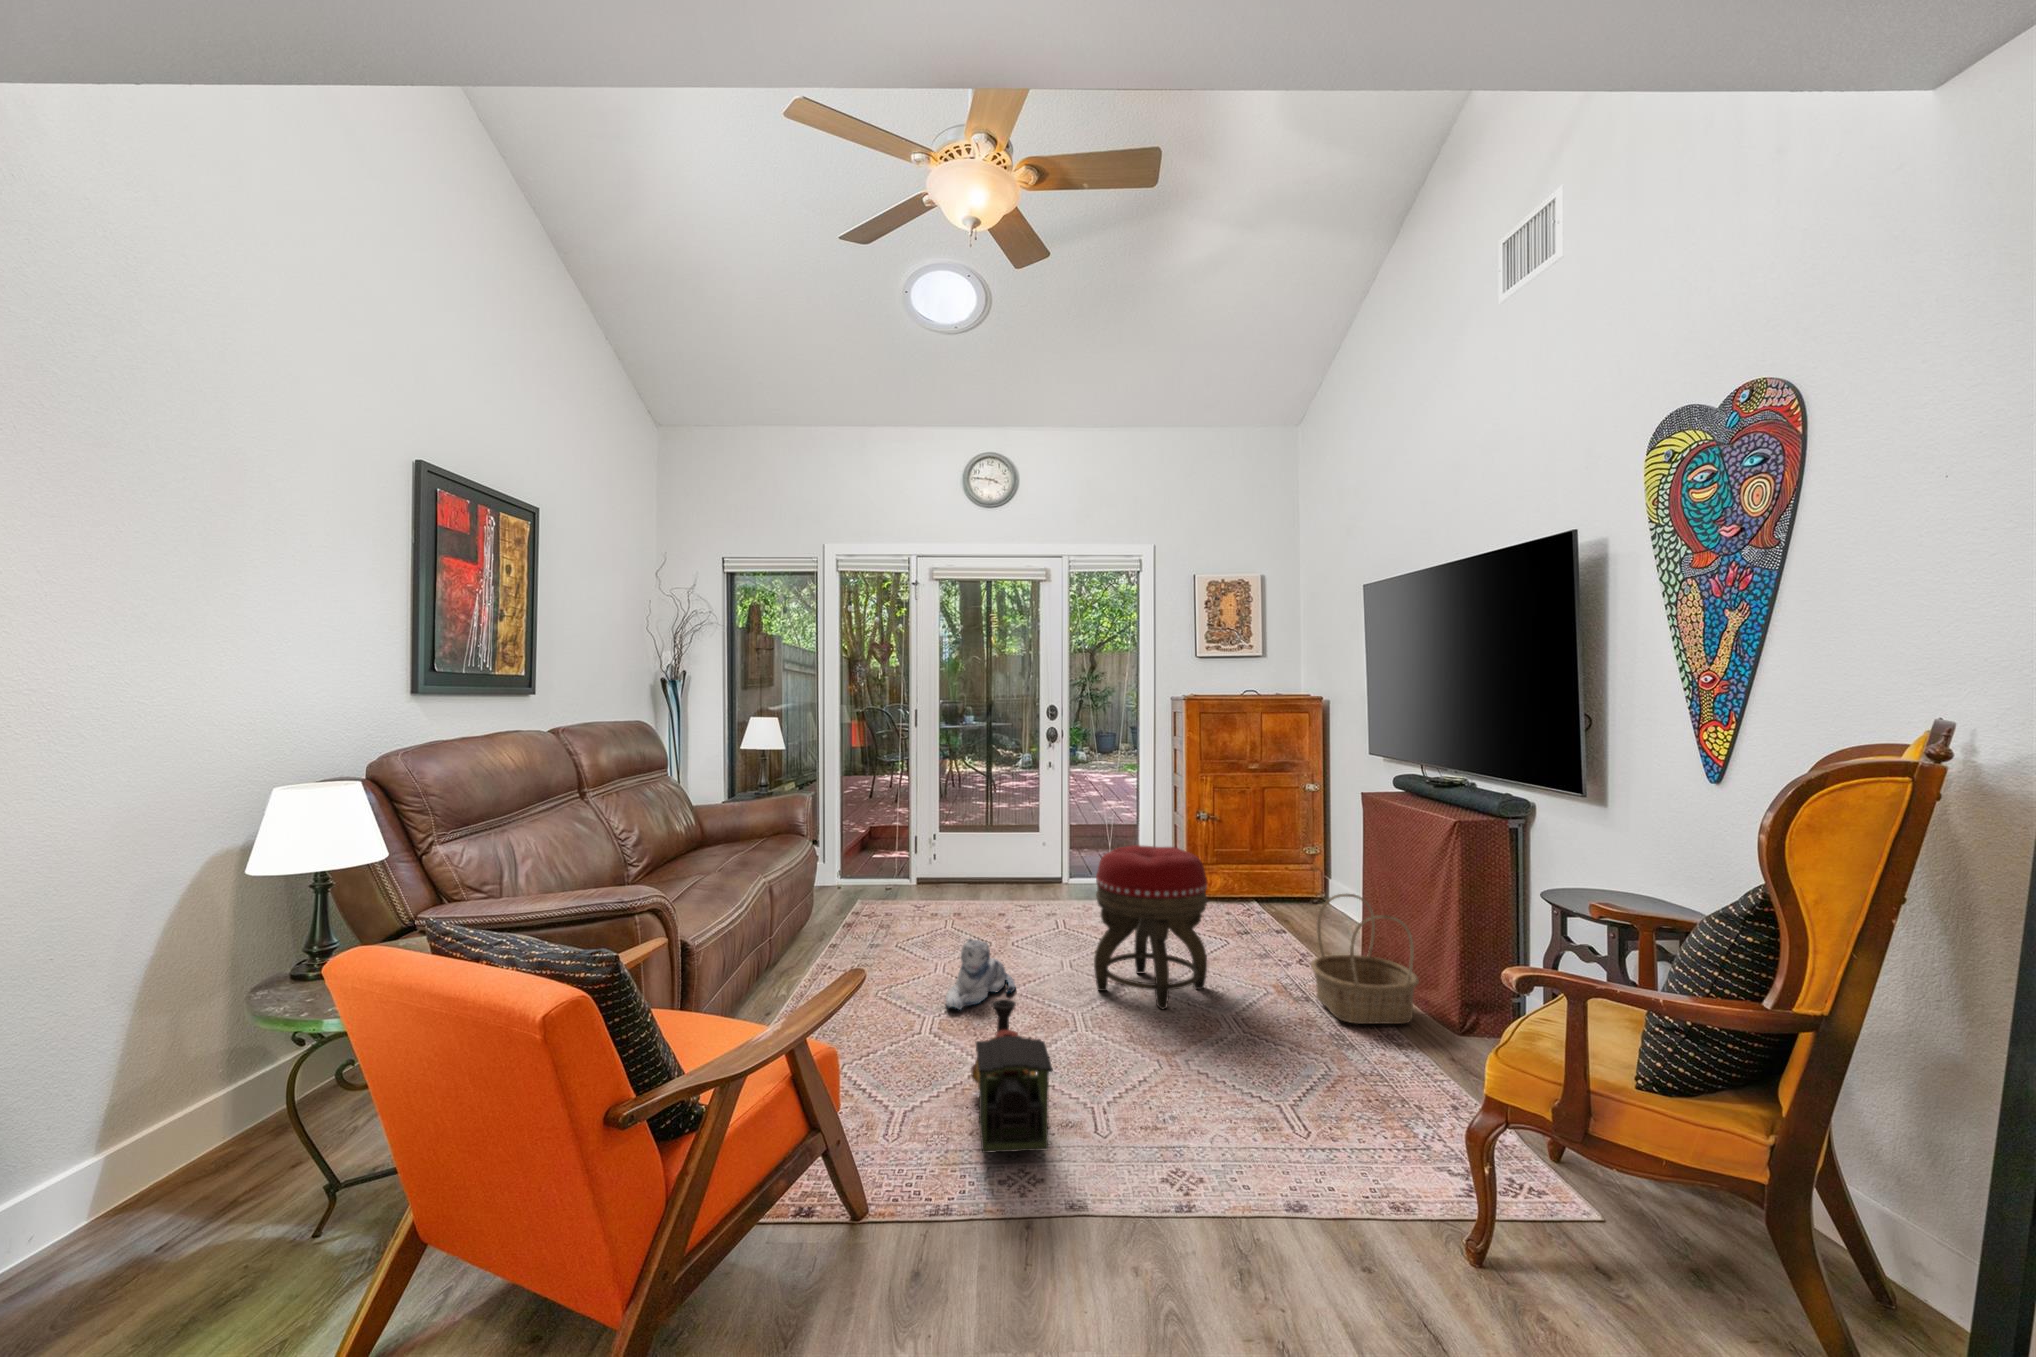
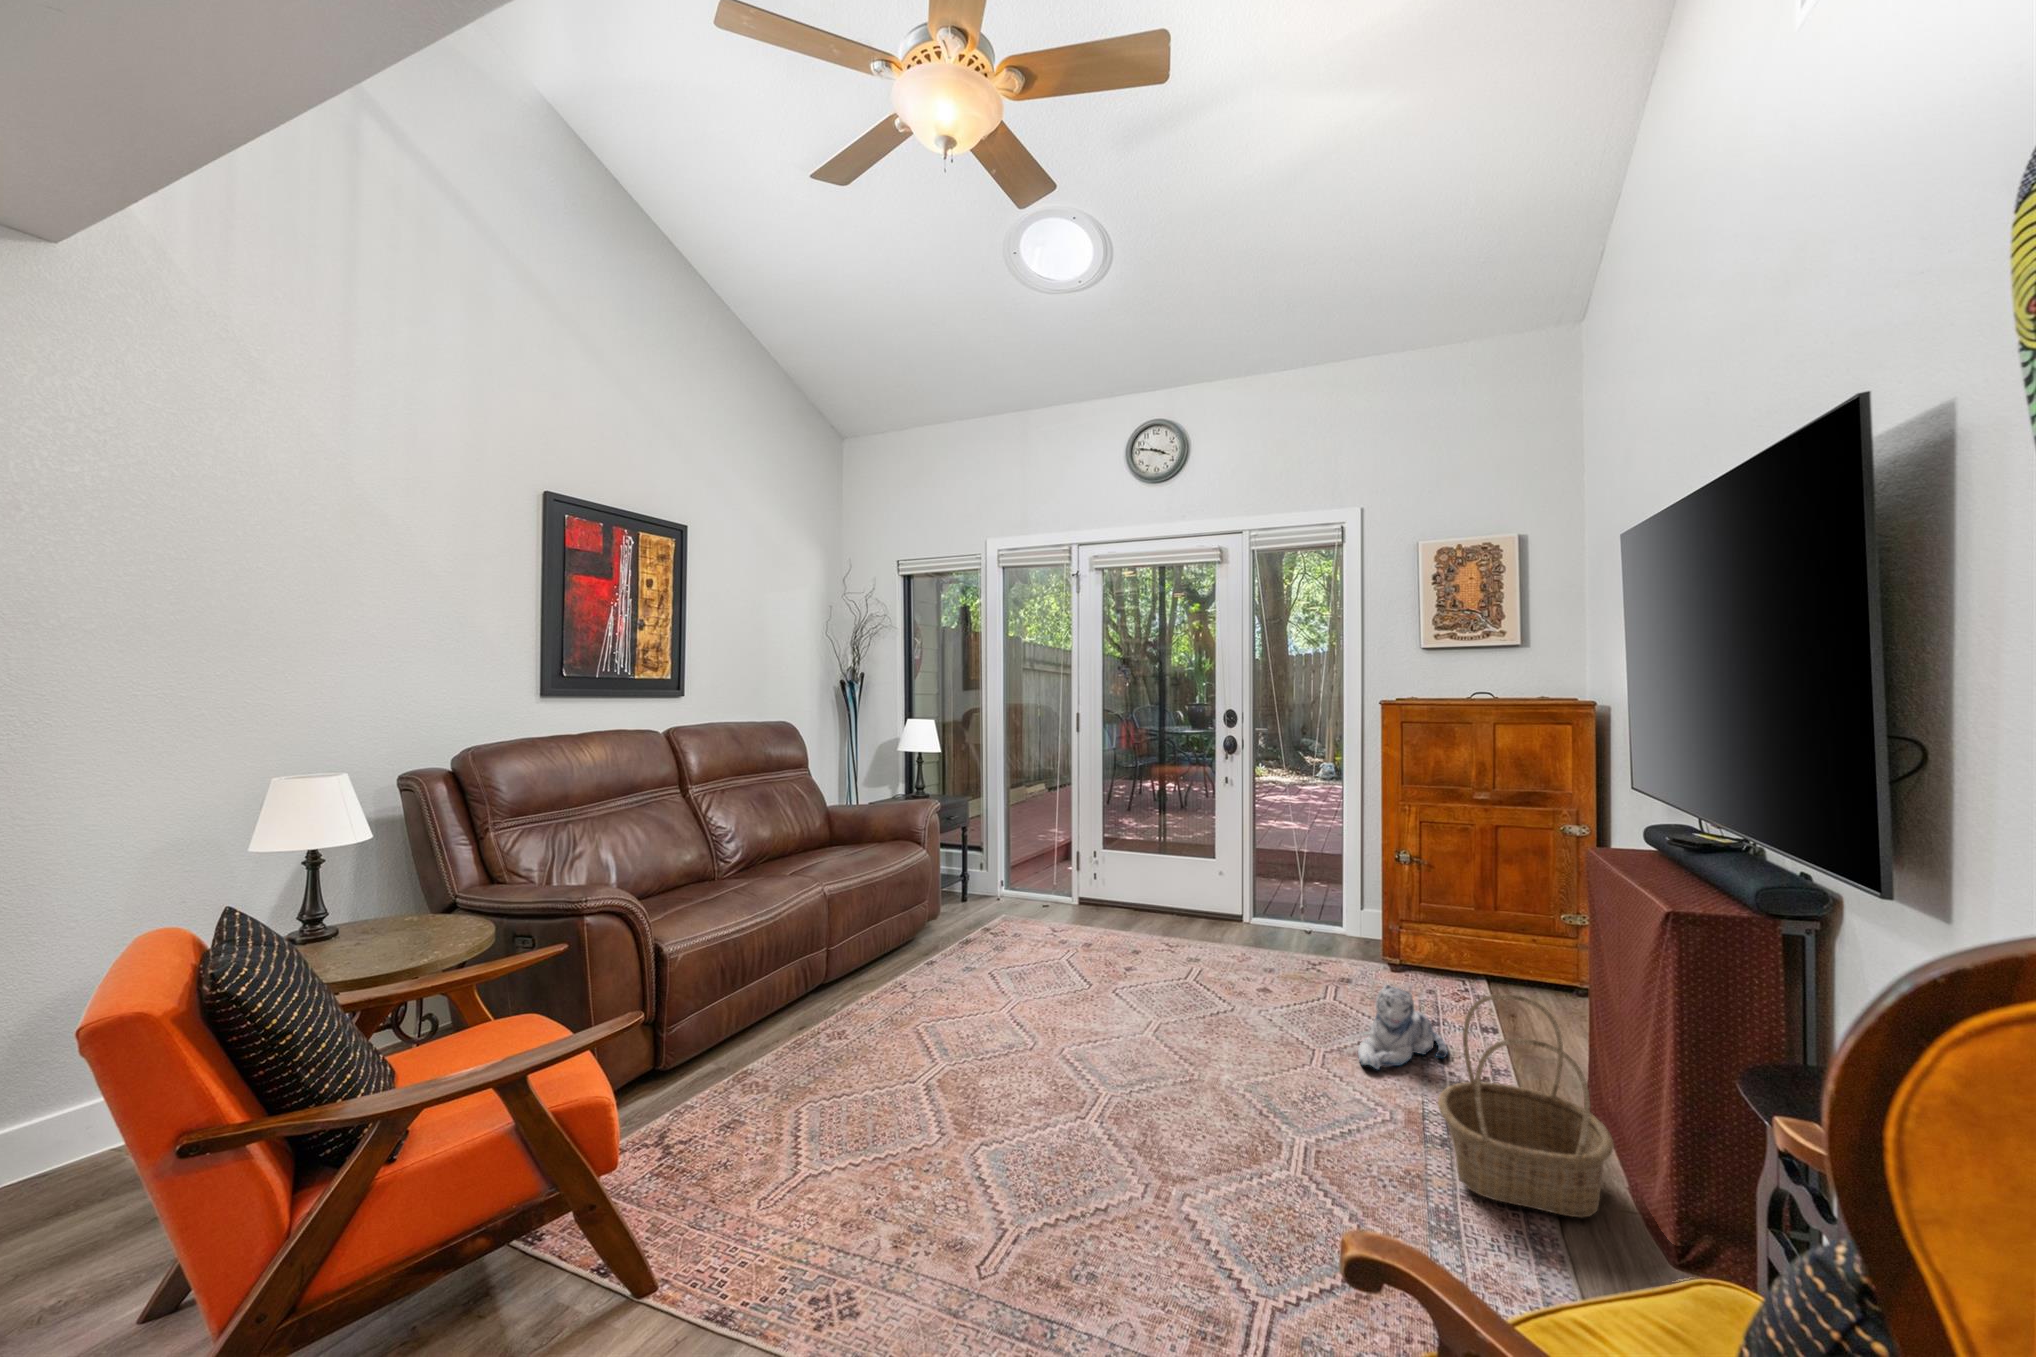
footstool: present [1094,845,1207,1009] -> none [1155,890,1307,1113]
plush toy: present [946,938,1015,1010] -> present [1358,985,1448,1069]
toy train: present [971,999,1053,1153] -> none [798,1066,965,1281]

